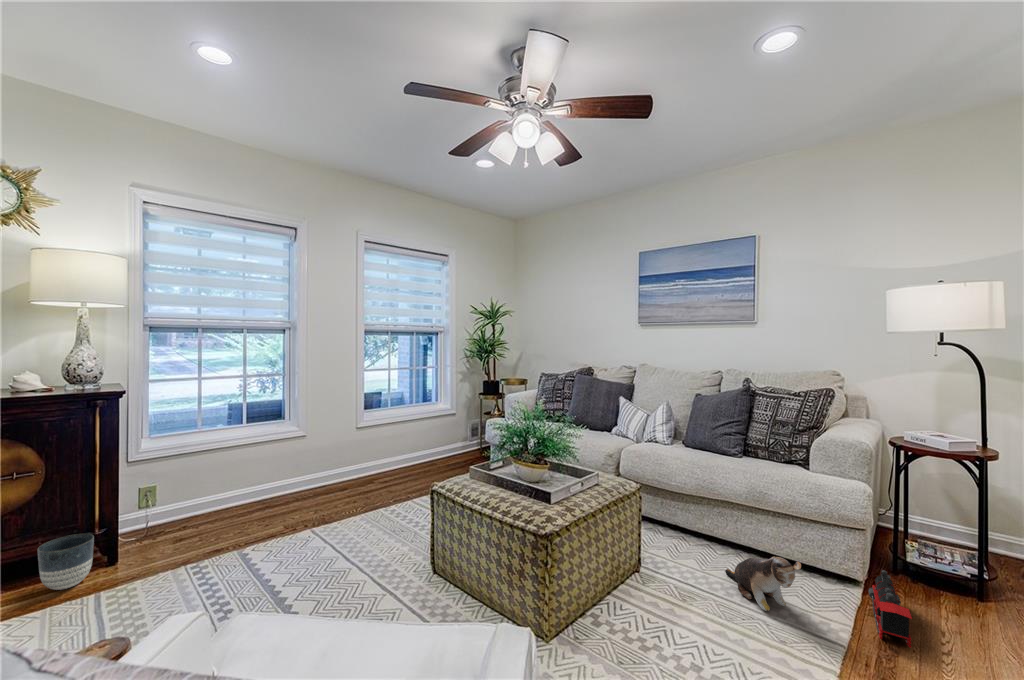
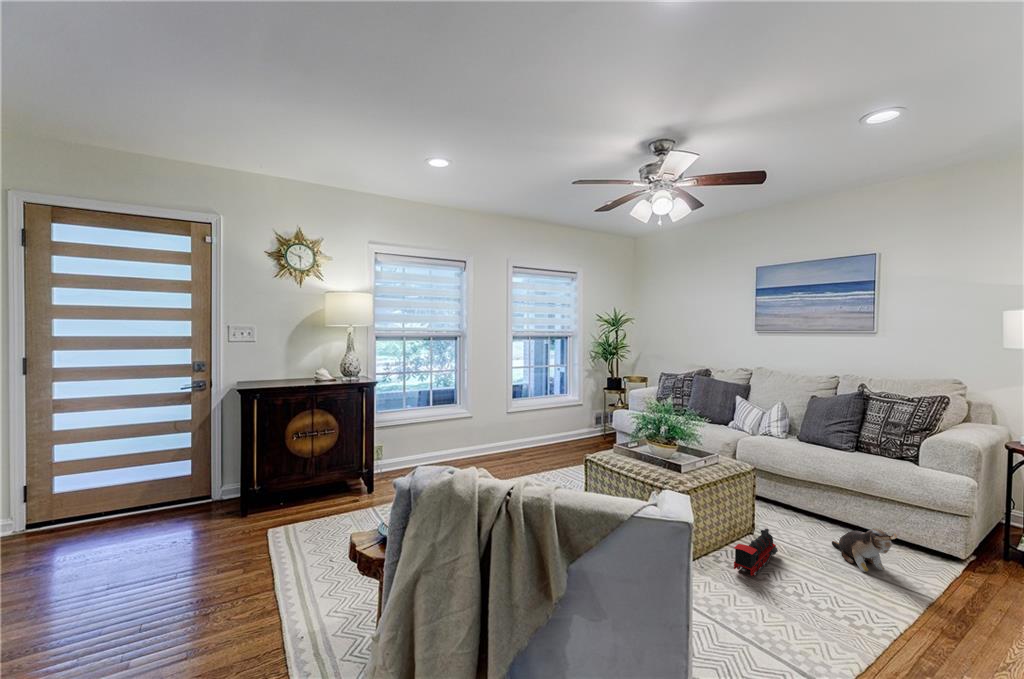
planter: present [38,534,94,590] -> none [335,471,363,505]
toy train: present [868,570,912,648] -> present [734,529,778,576]

